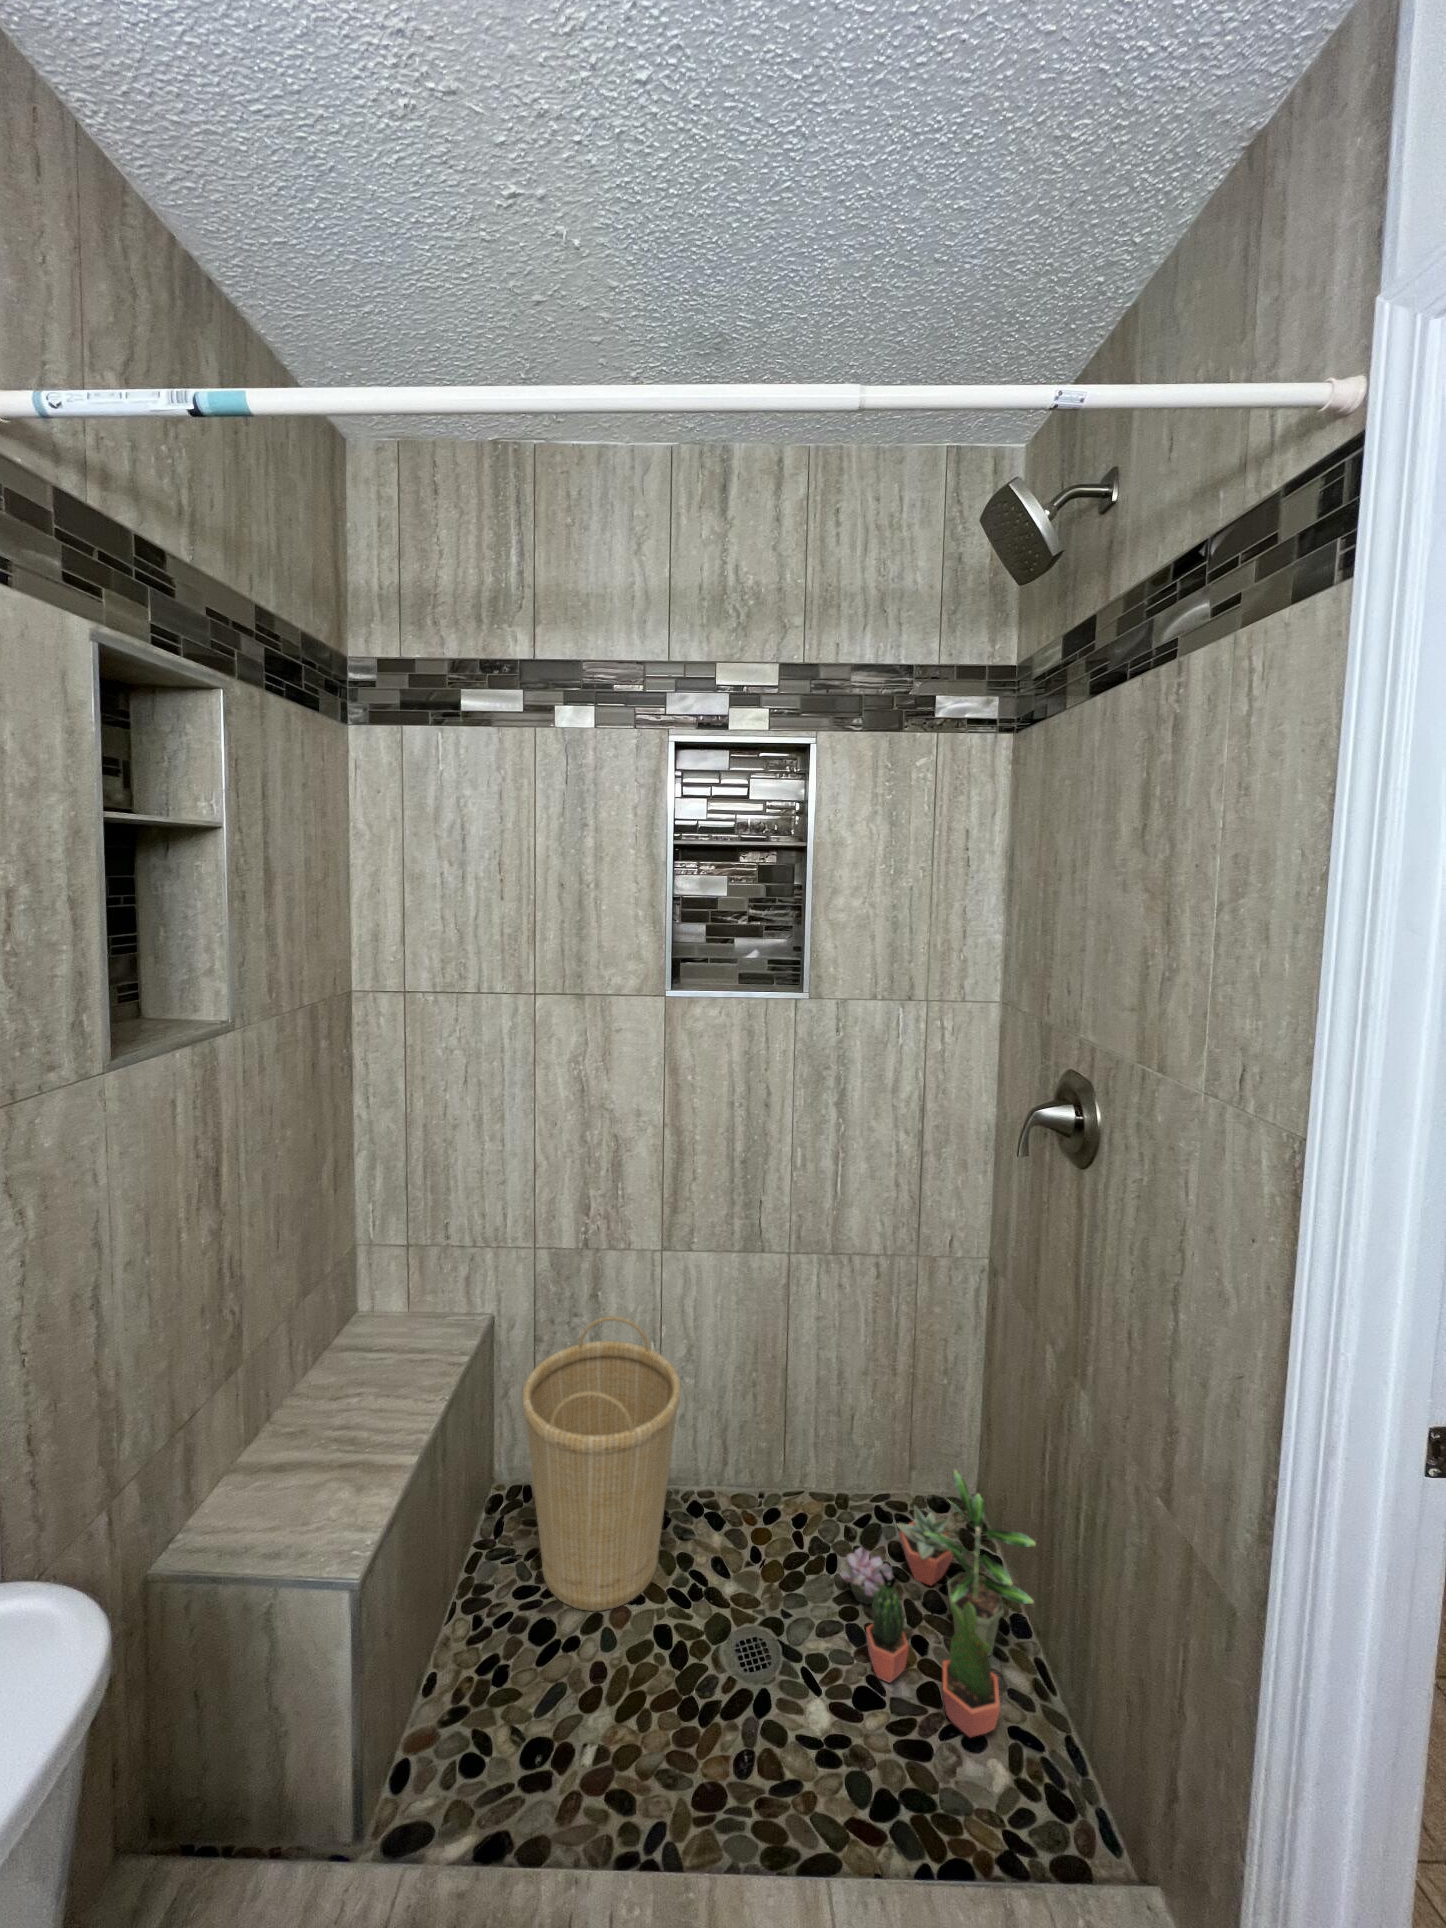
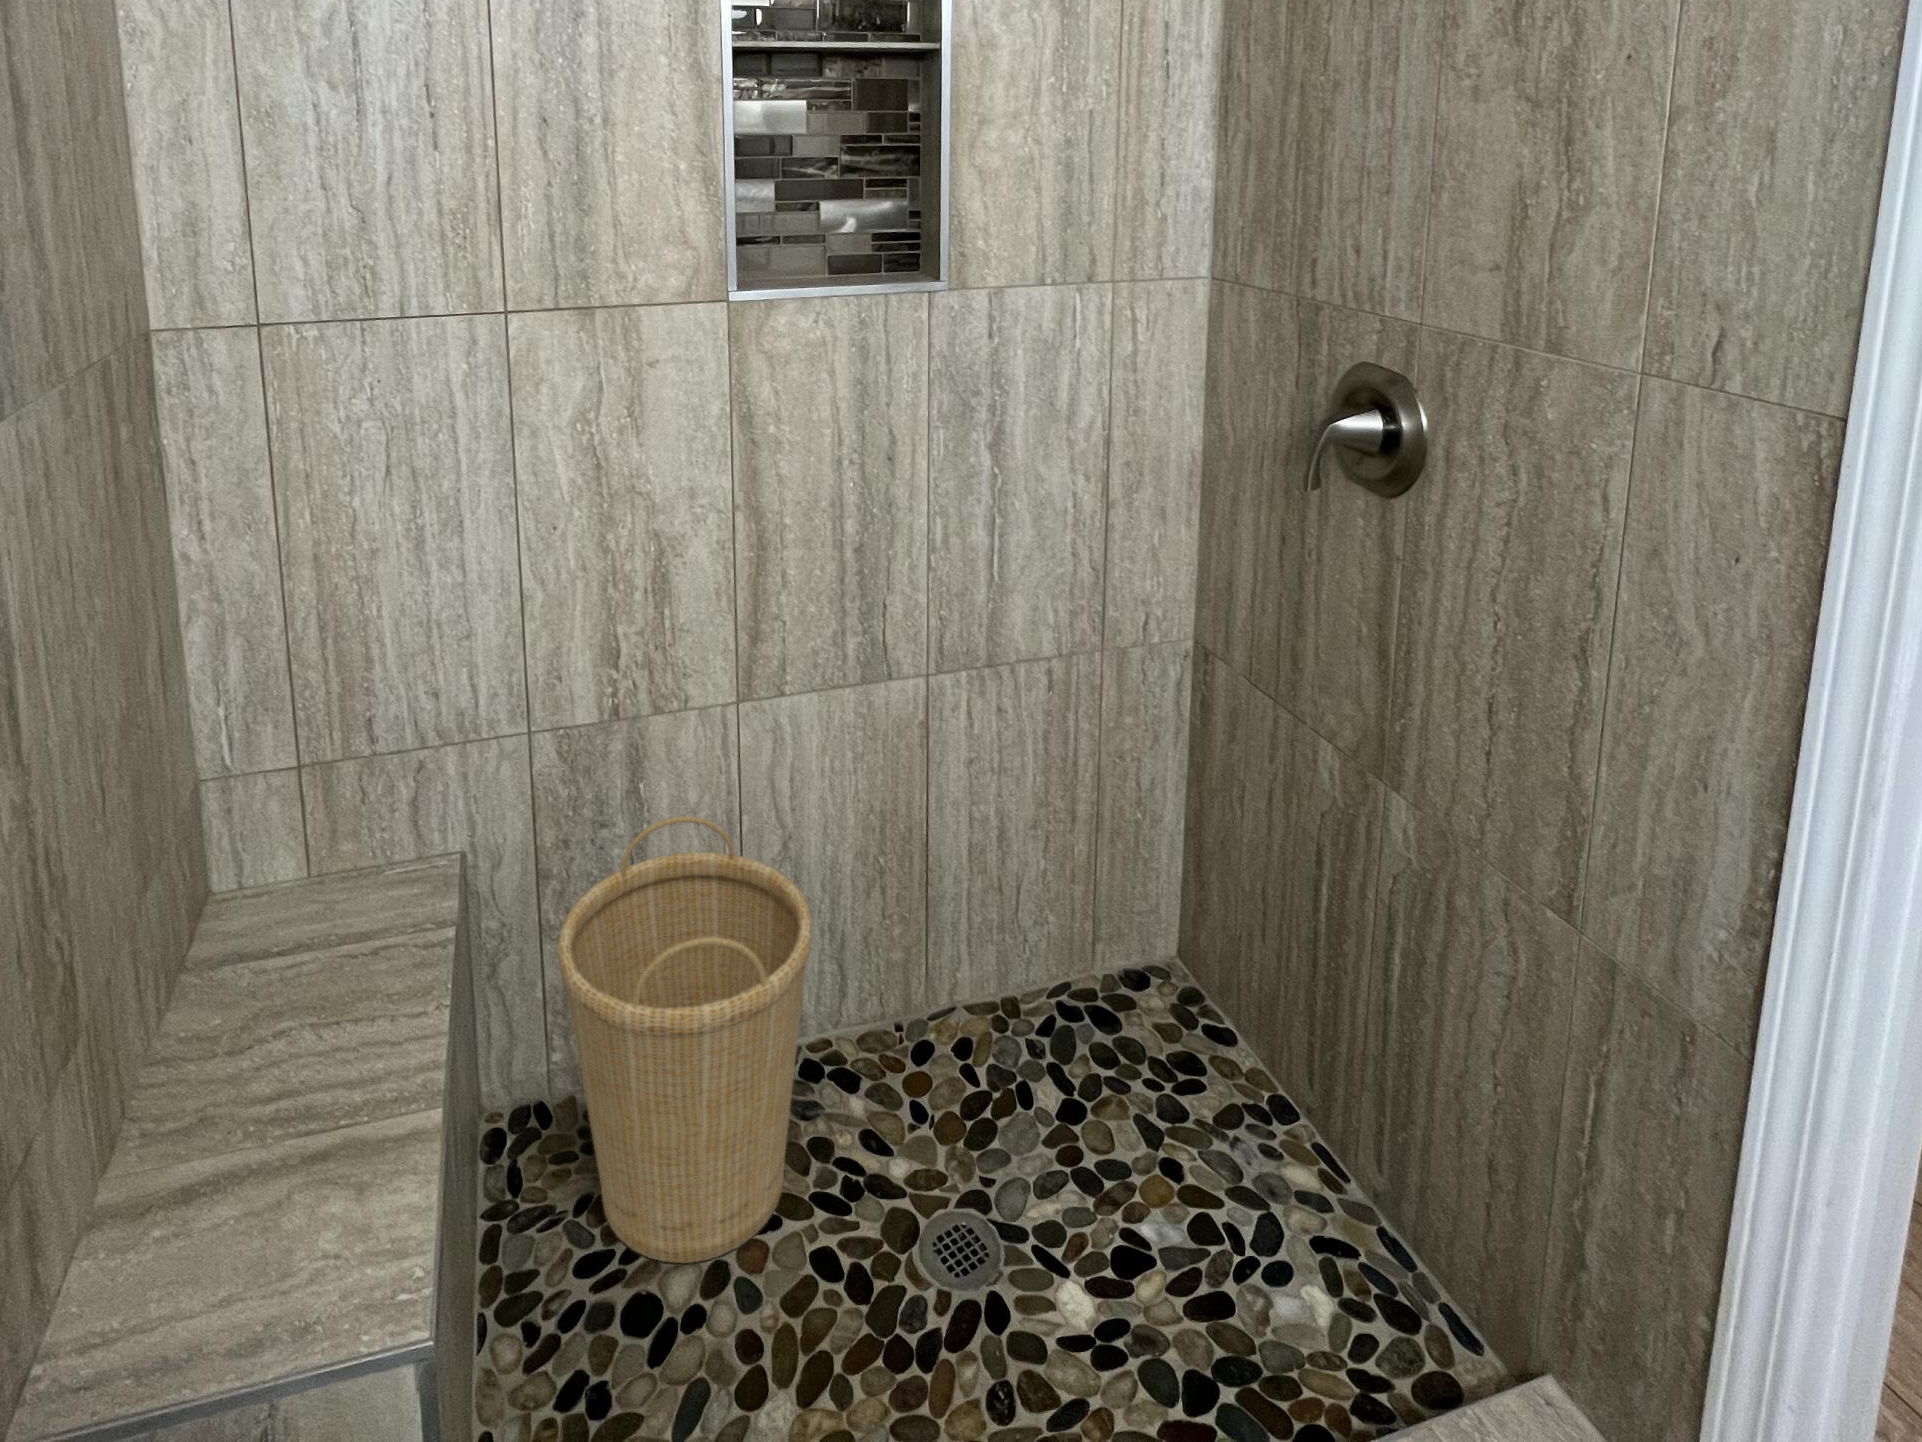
potted plant: present [840,1470,1036,1738] -> none [1051,931,1325,1270]

